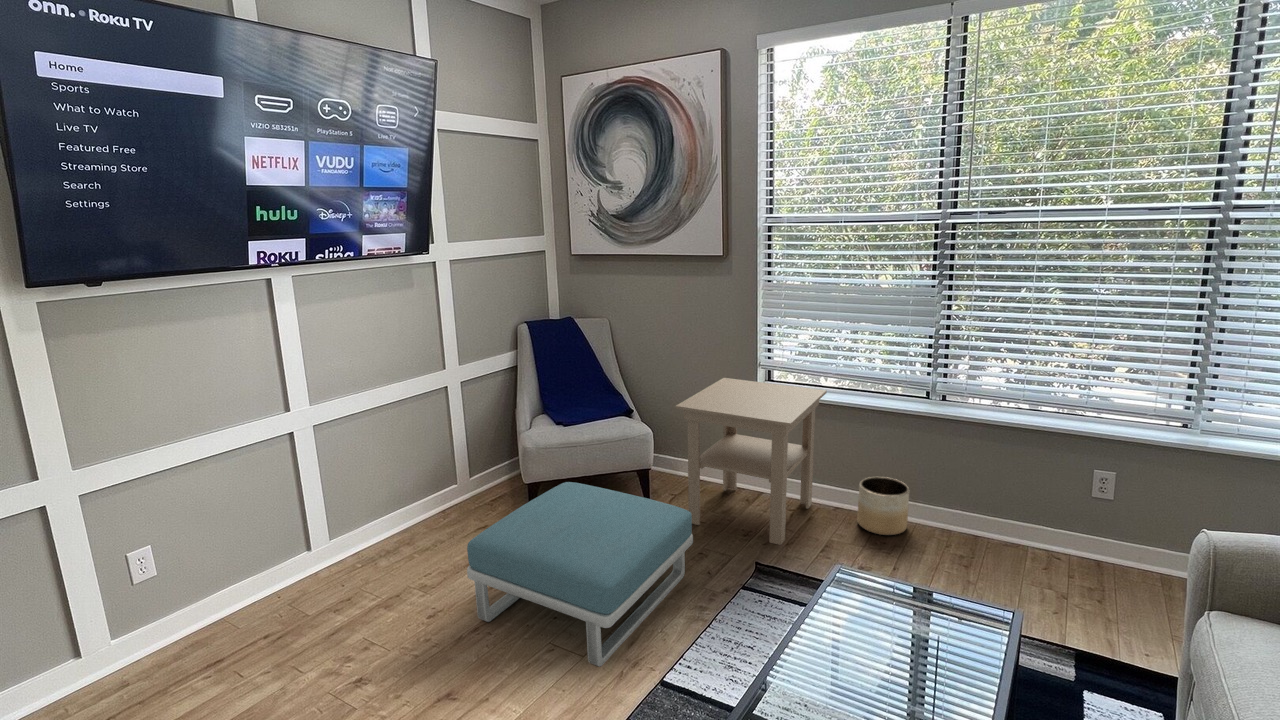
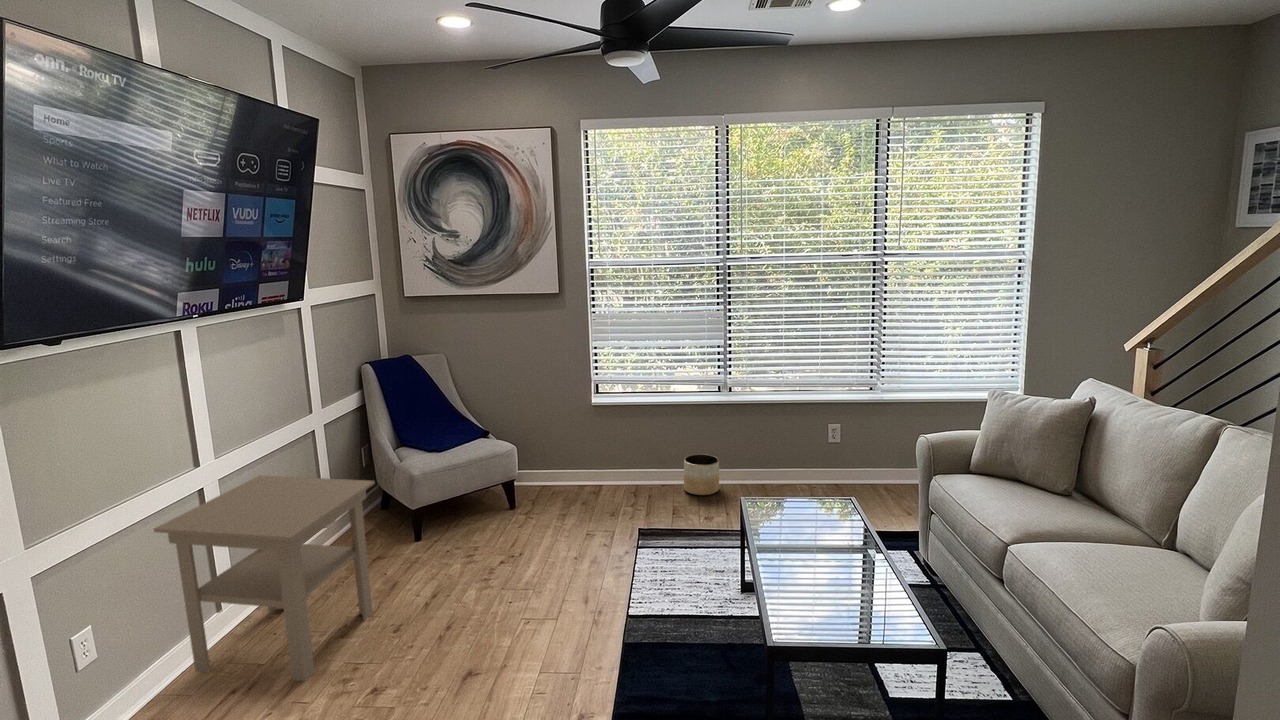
side table: present [676,378,827,545] -> present [154,475,375,681]
footstool: present [467,482,693,667] -> none [433,494,597,619]

